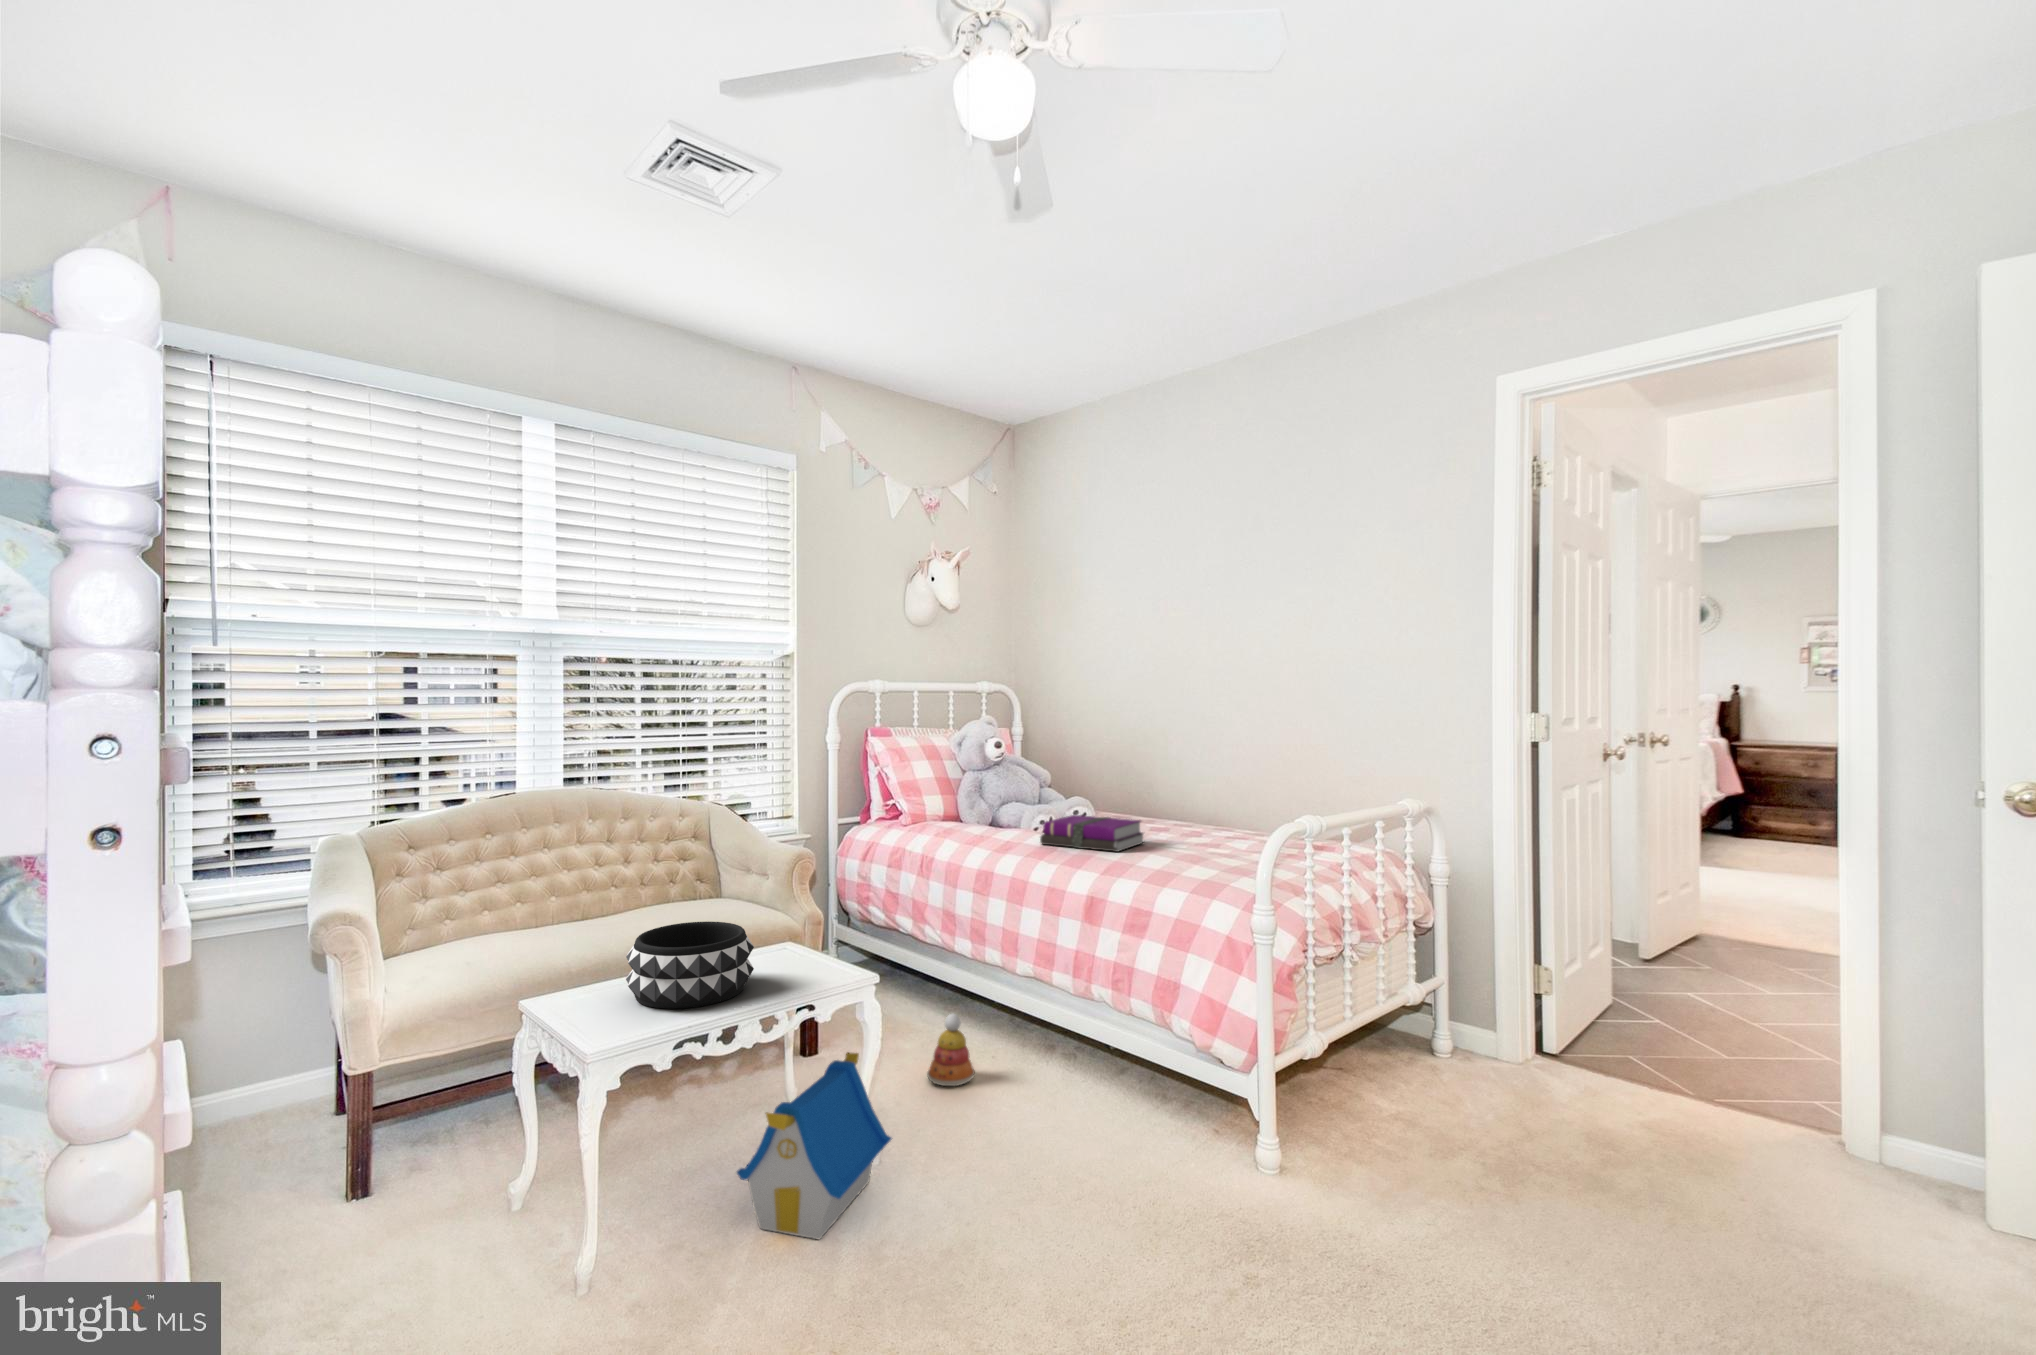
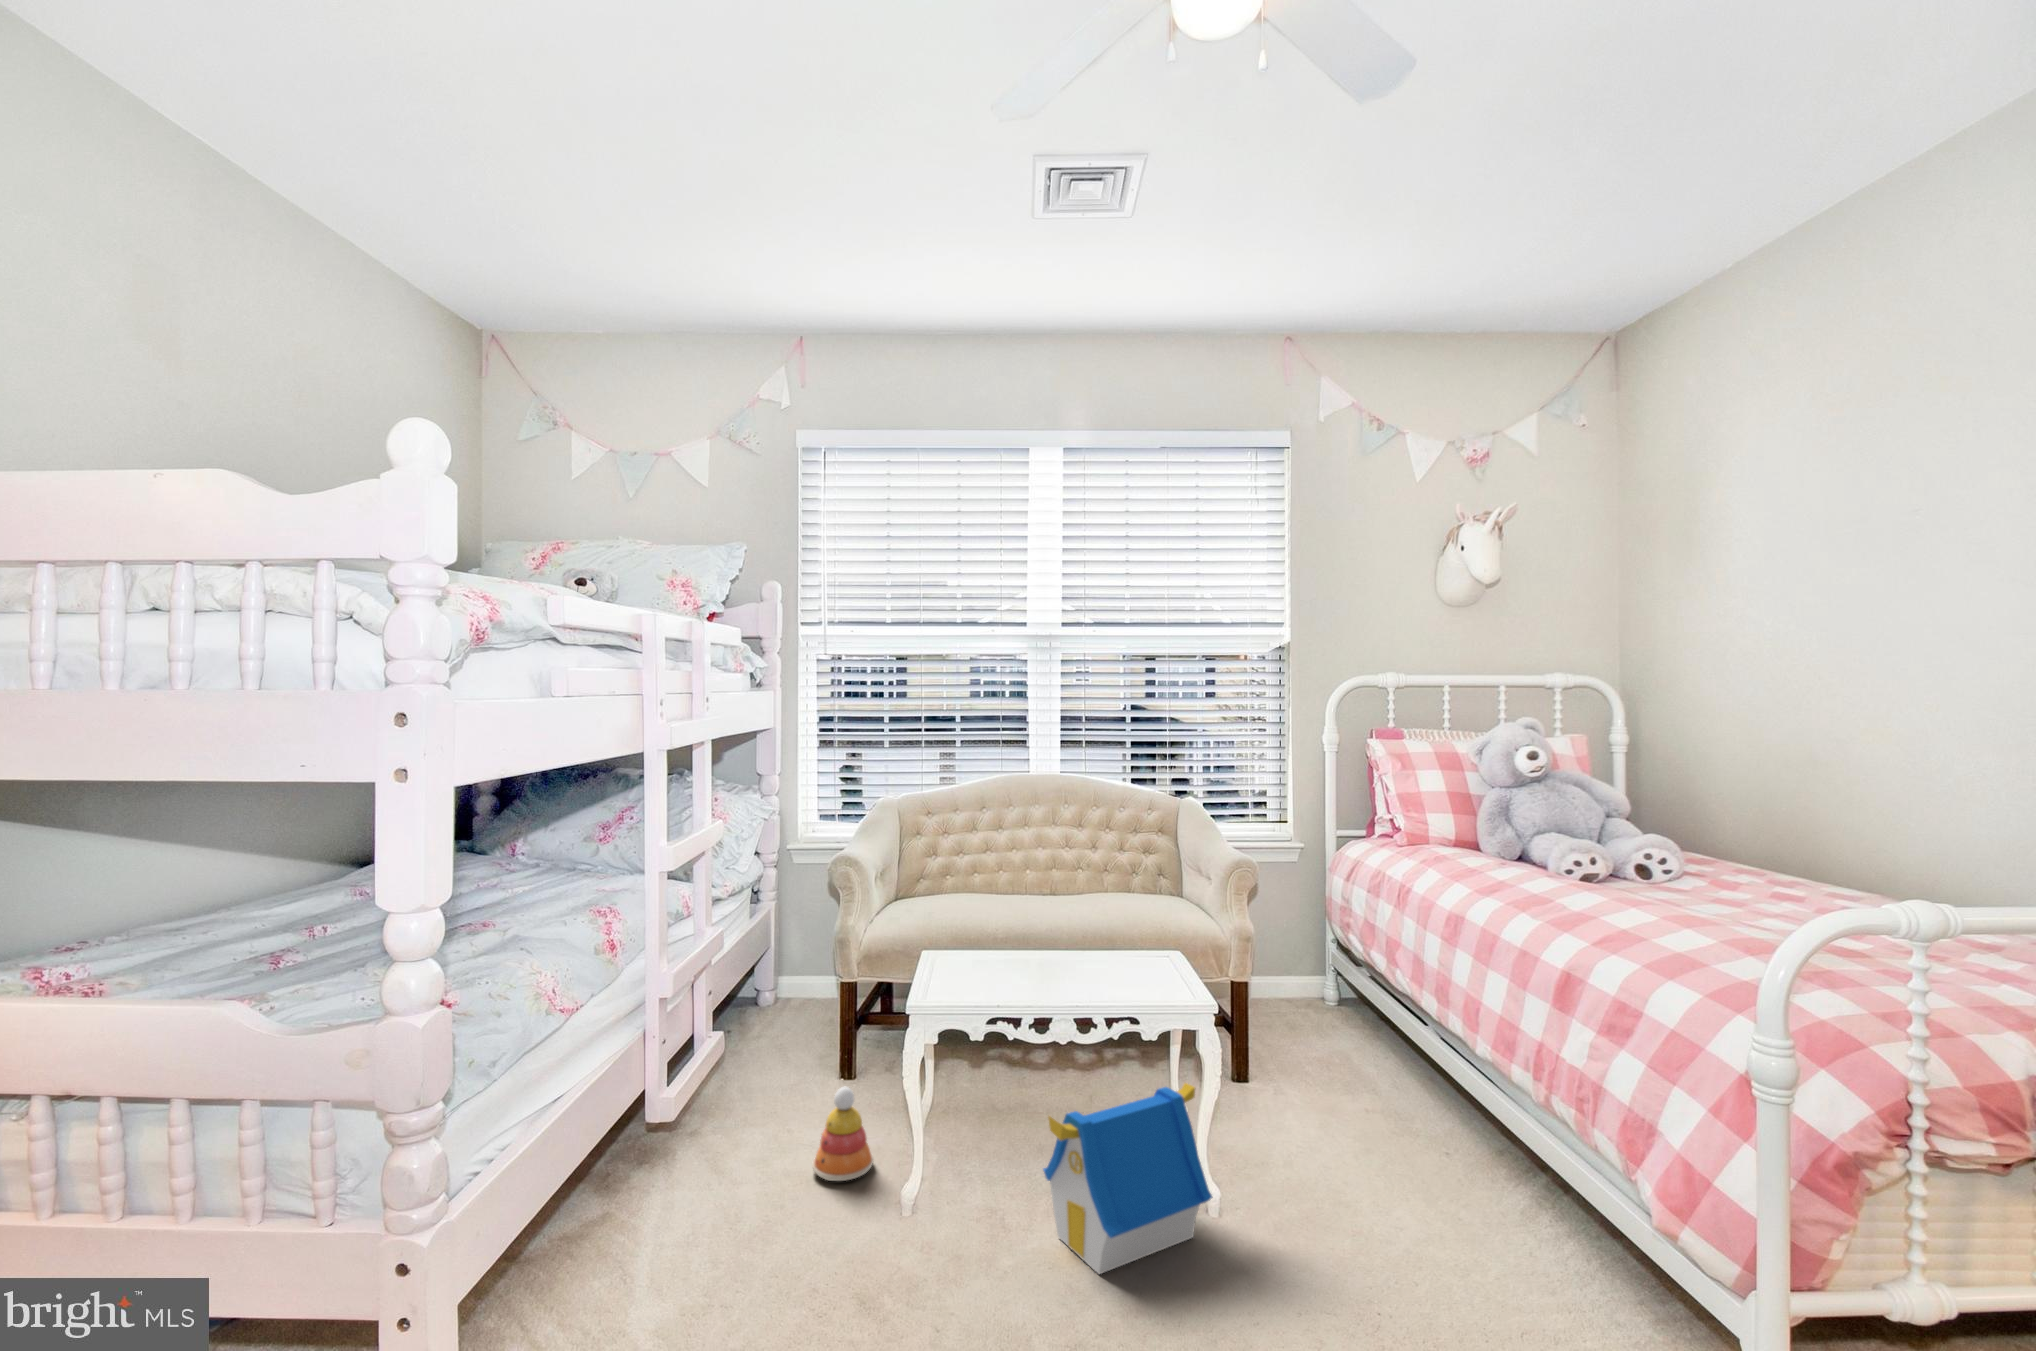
notebook: present [1040,815,1144,852] -> none [1534,855,1716,914]
decorative bowl: present [626,922,754,1009] -> none [979,907,1098,991]
stacking toy: present [927,1014,975,1086] -> present [812,1087,873,1181]

